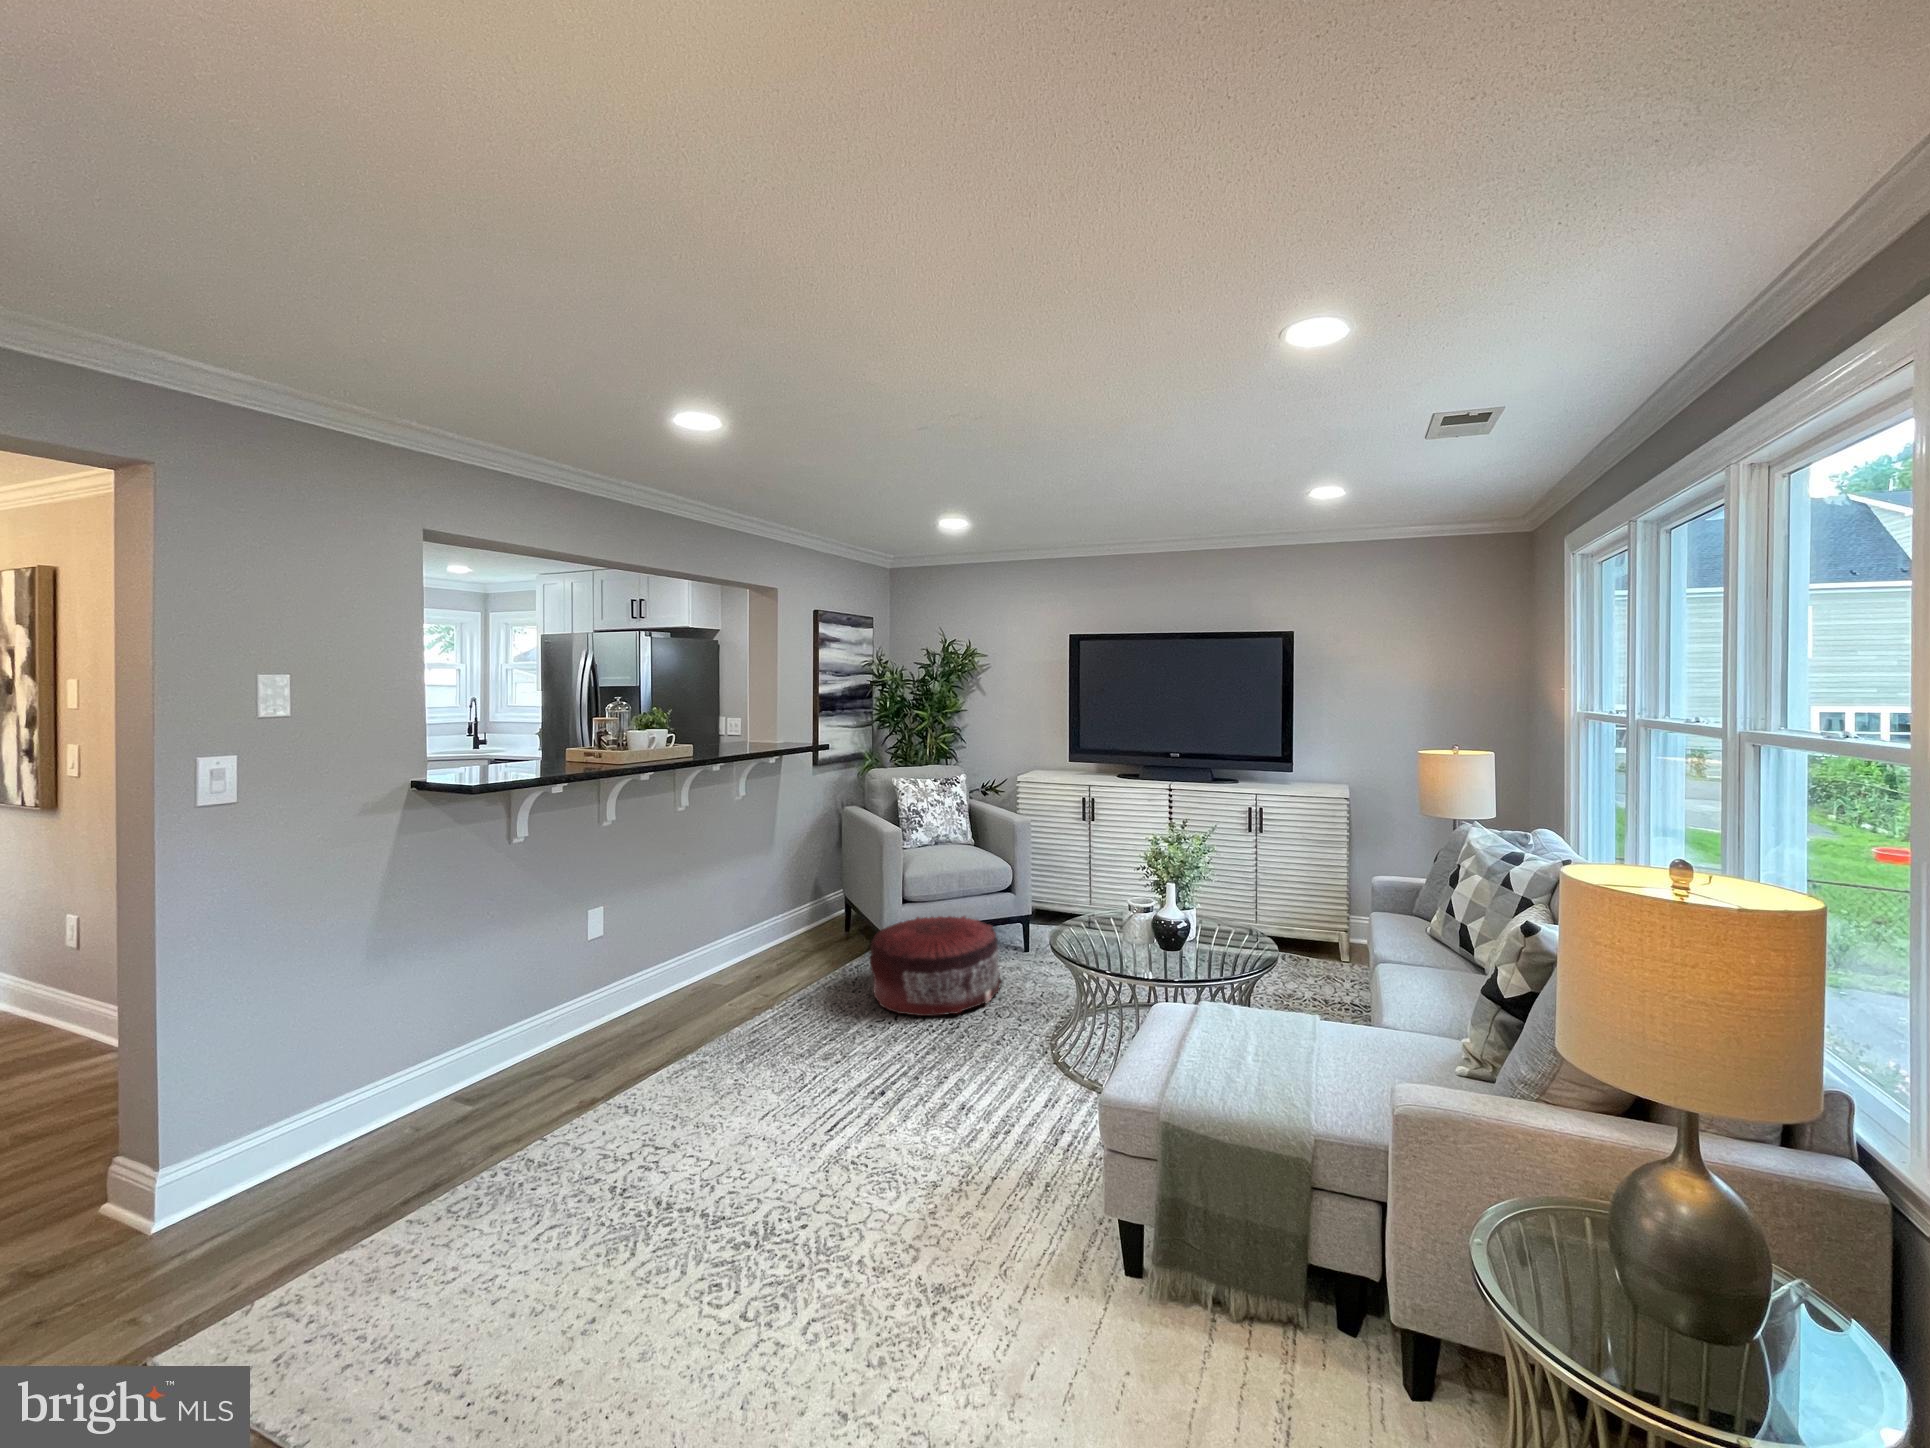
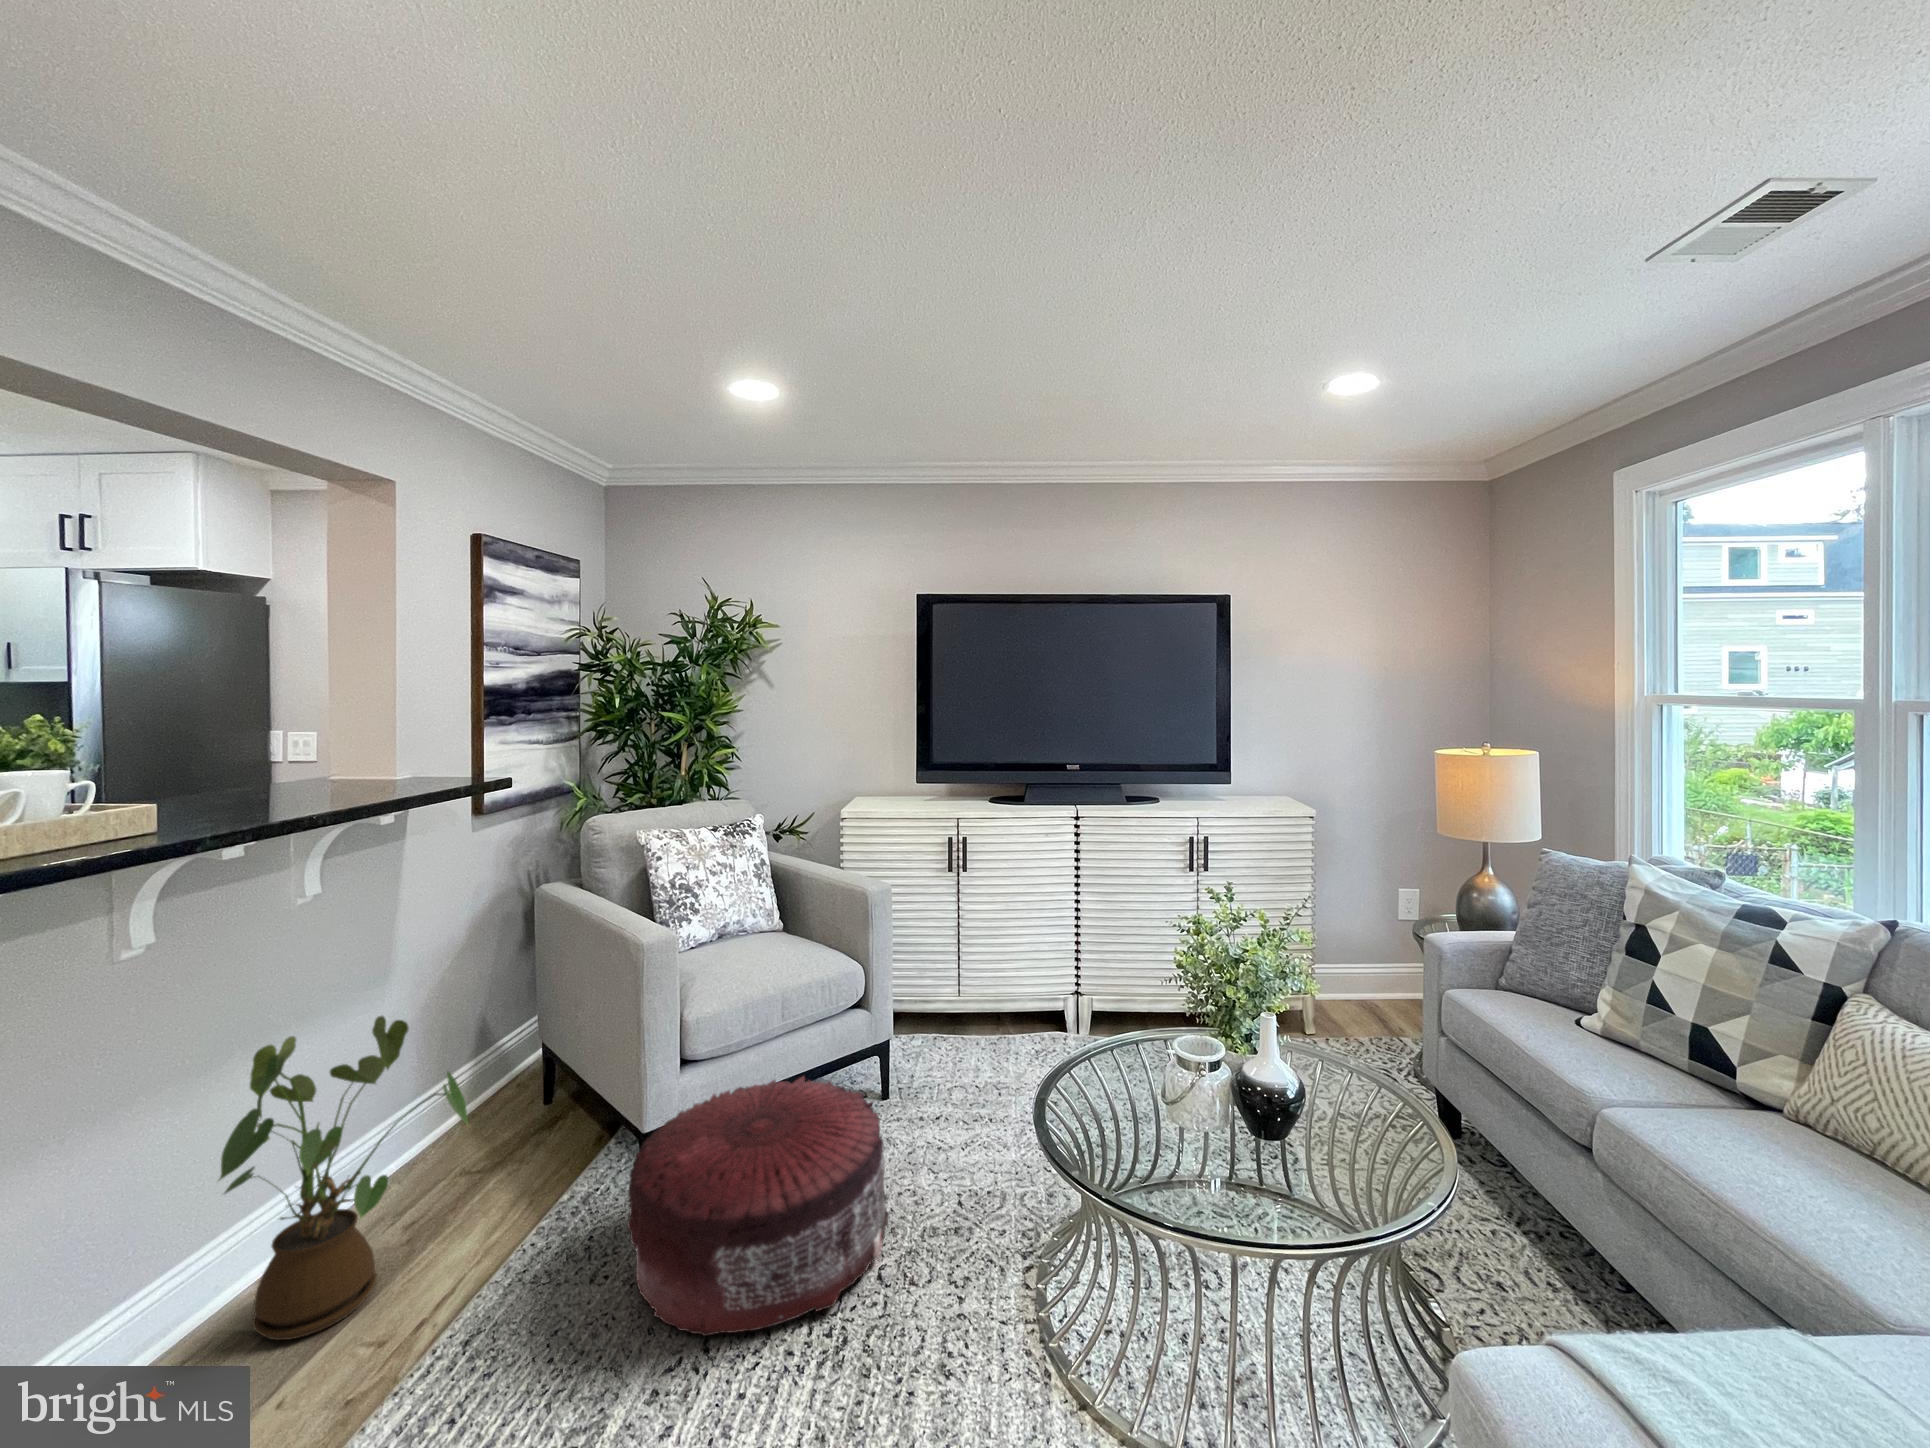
house plant: none [710,855,805,988] -> present [219,1016,468,1340]

